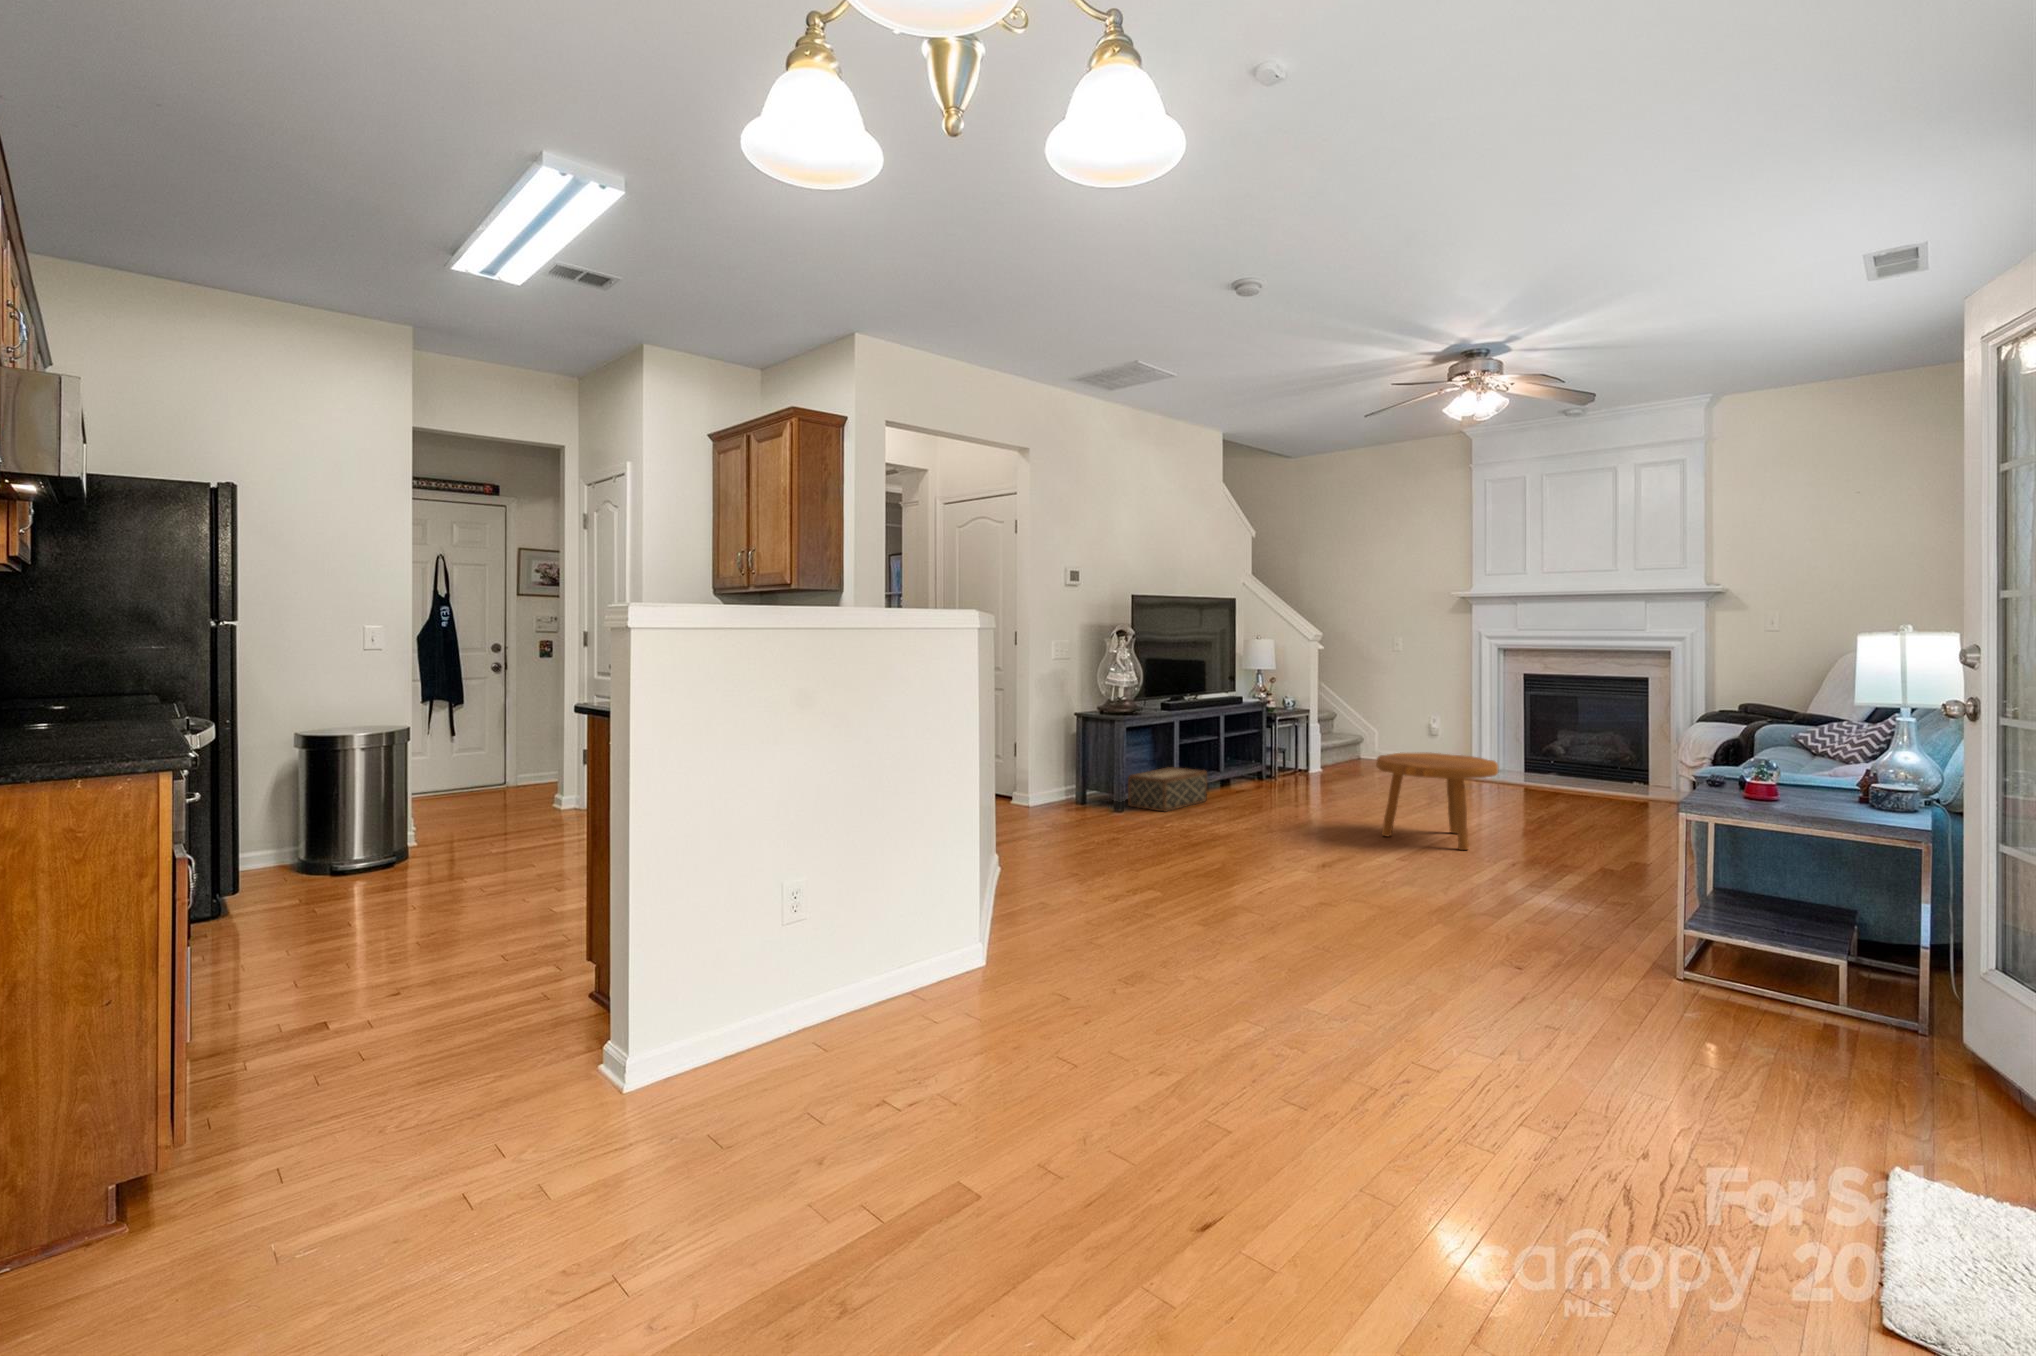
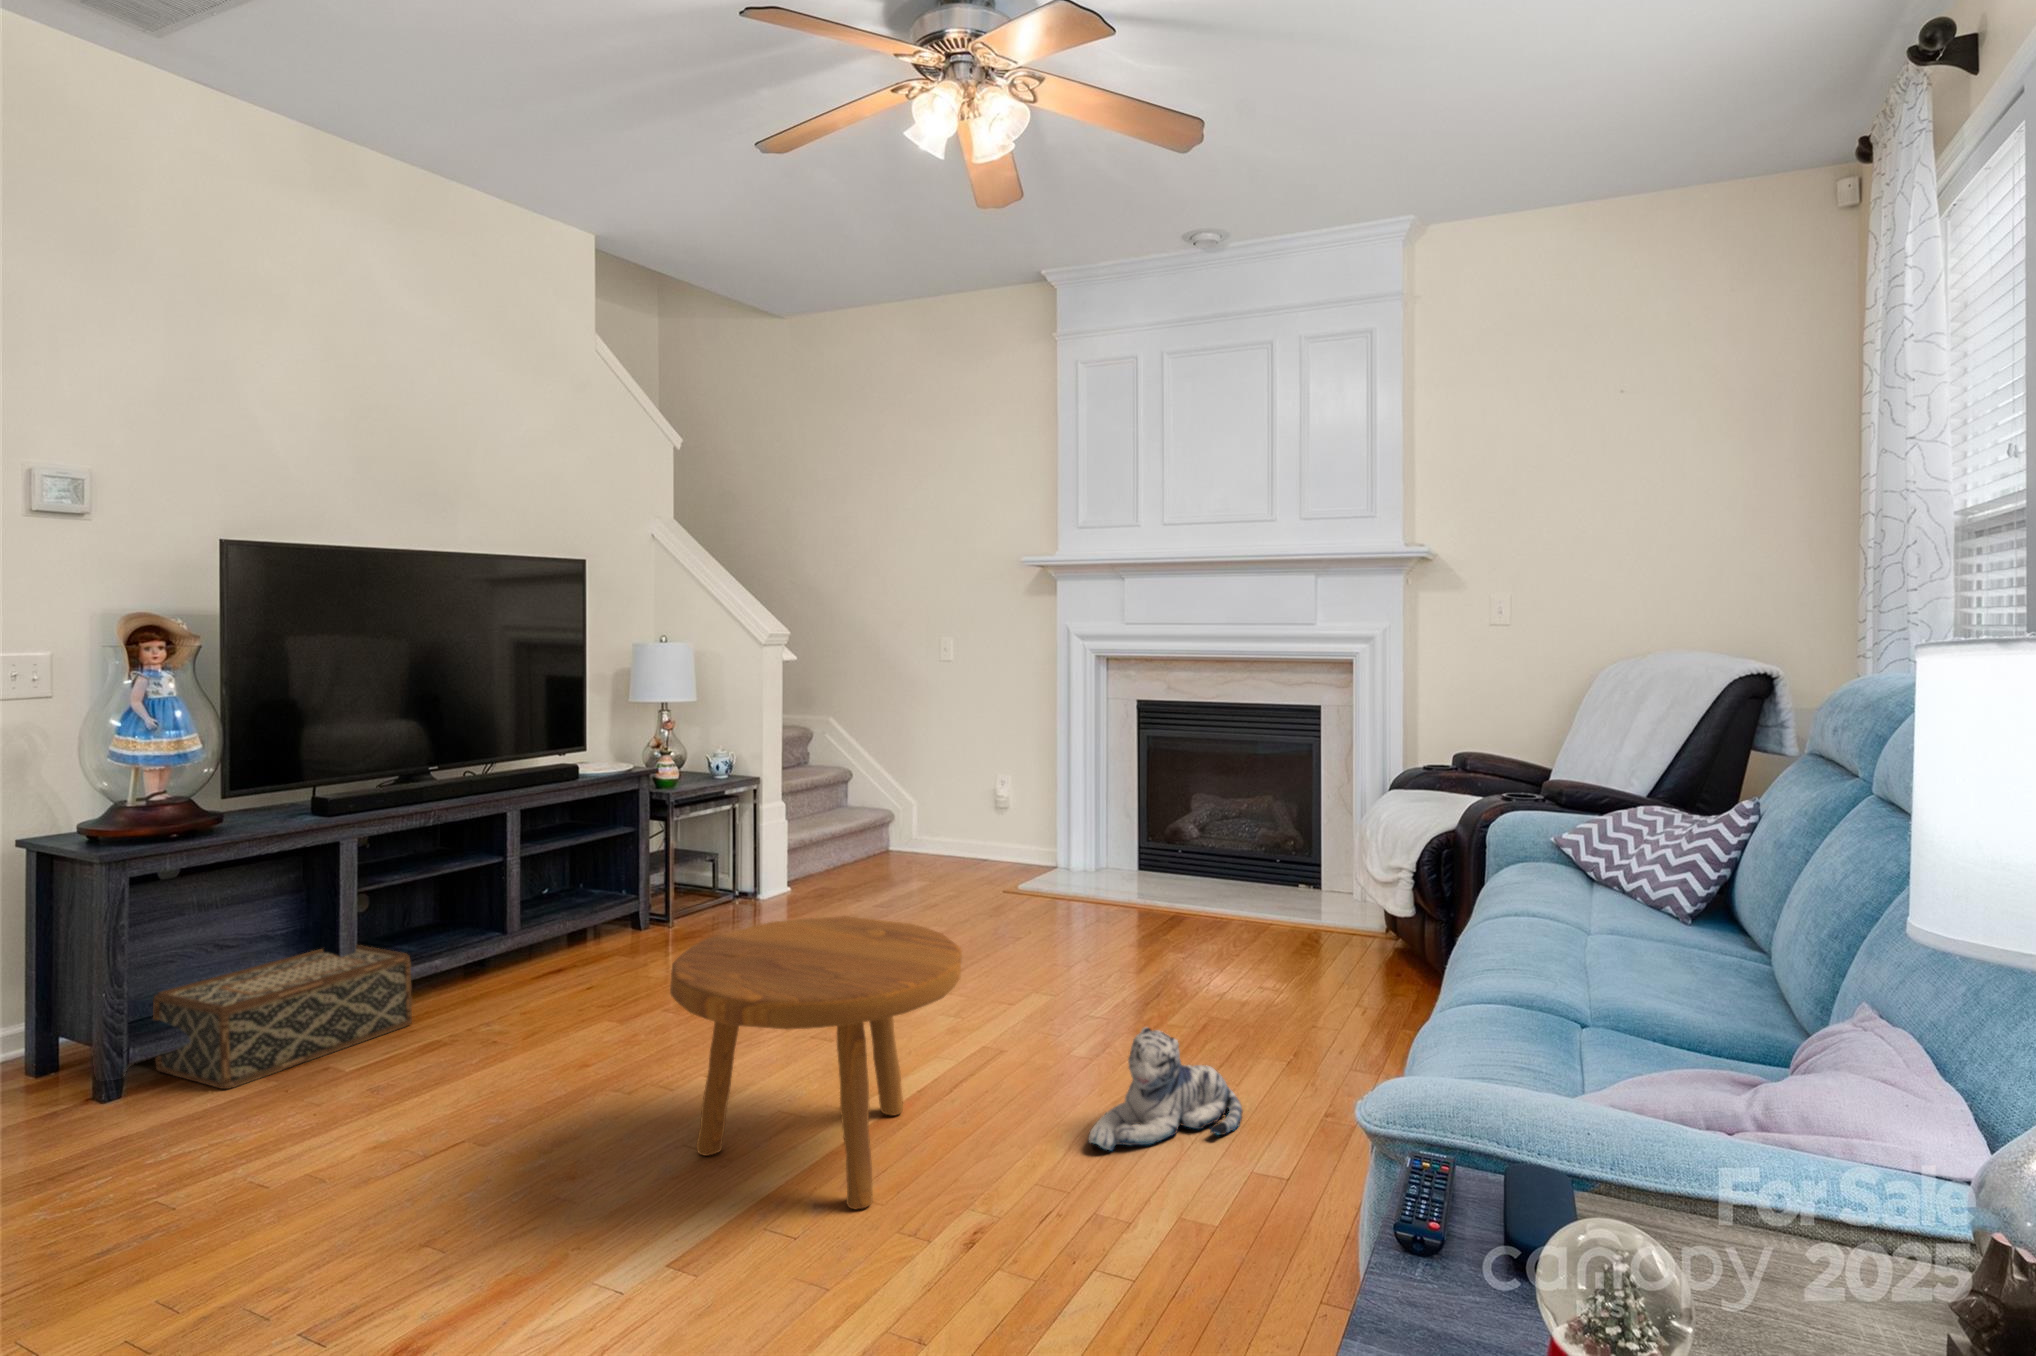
plush toy: none [1552,801,1623,847] -> present [1088,1027,1242,1151]

